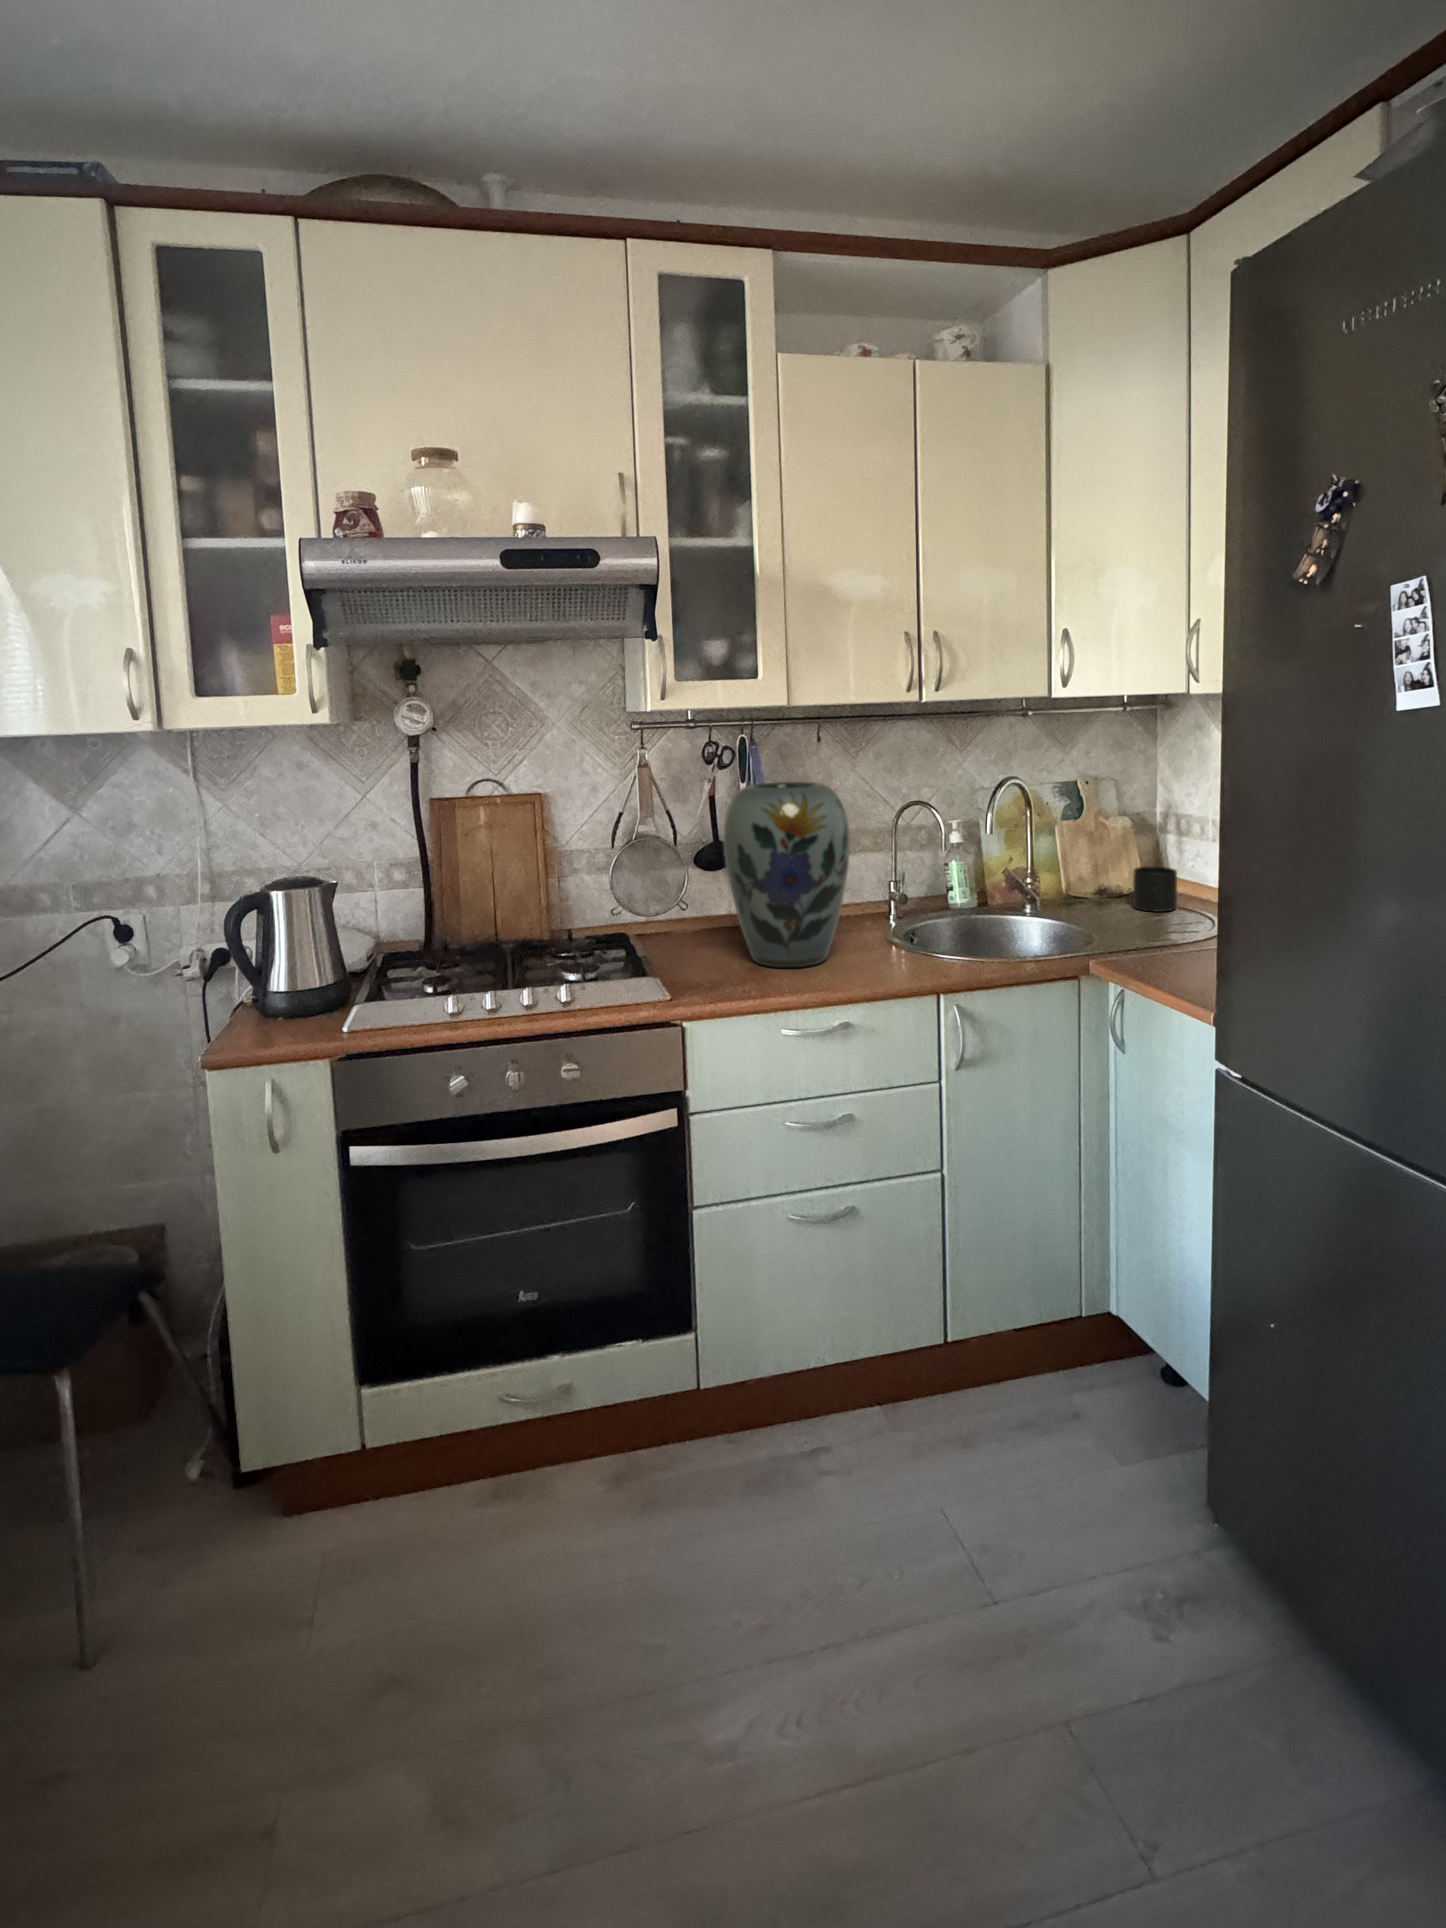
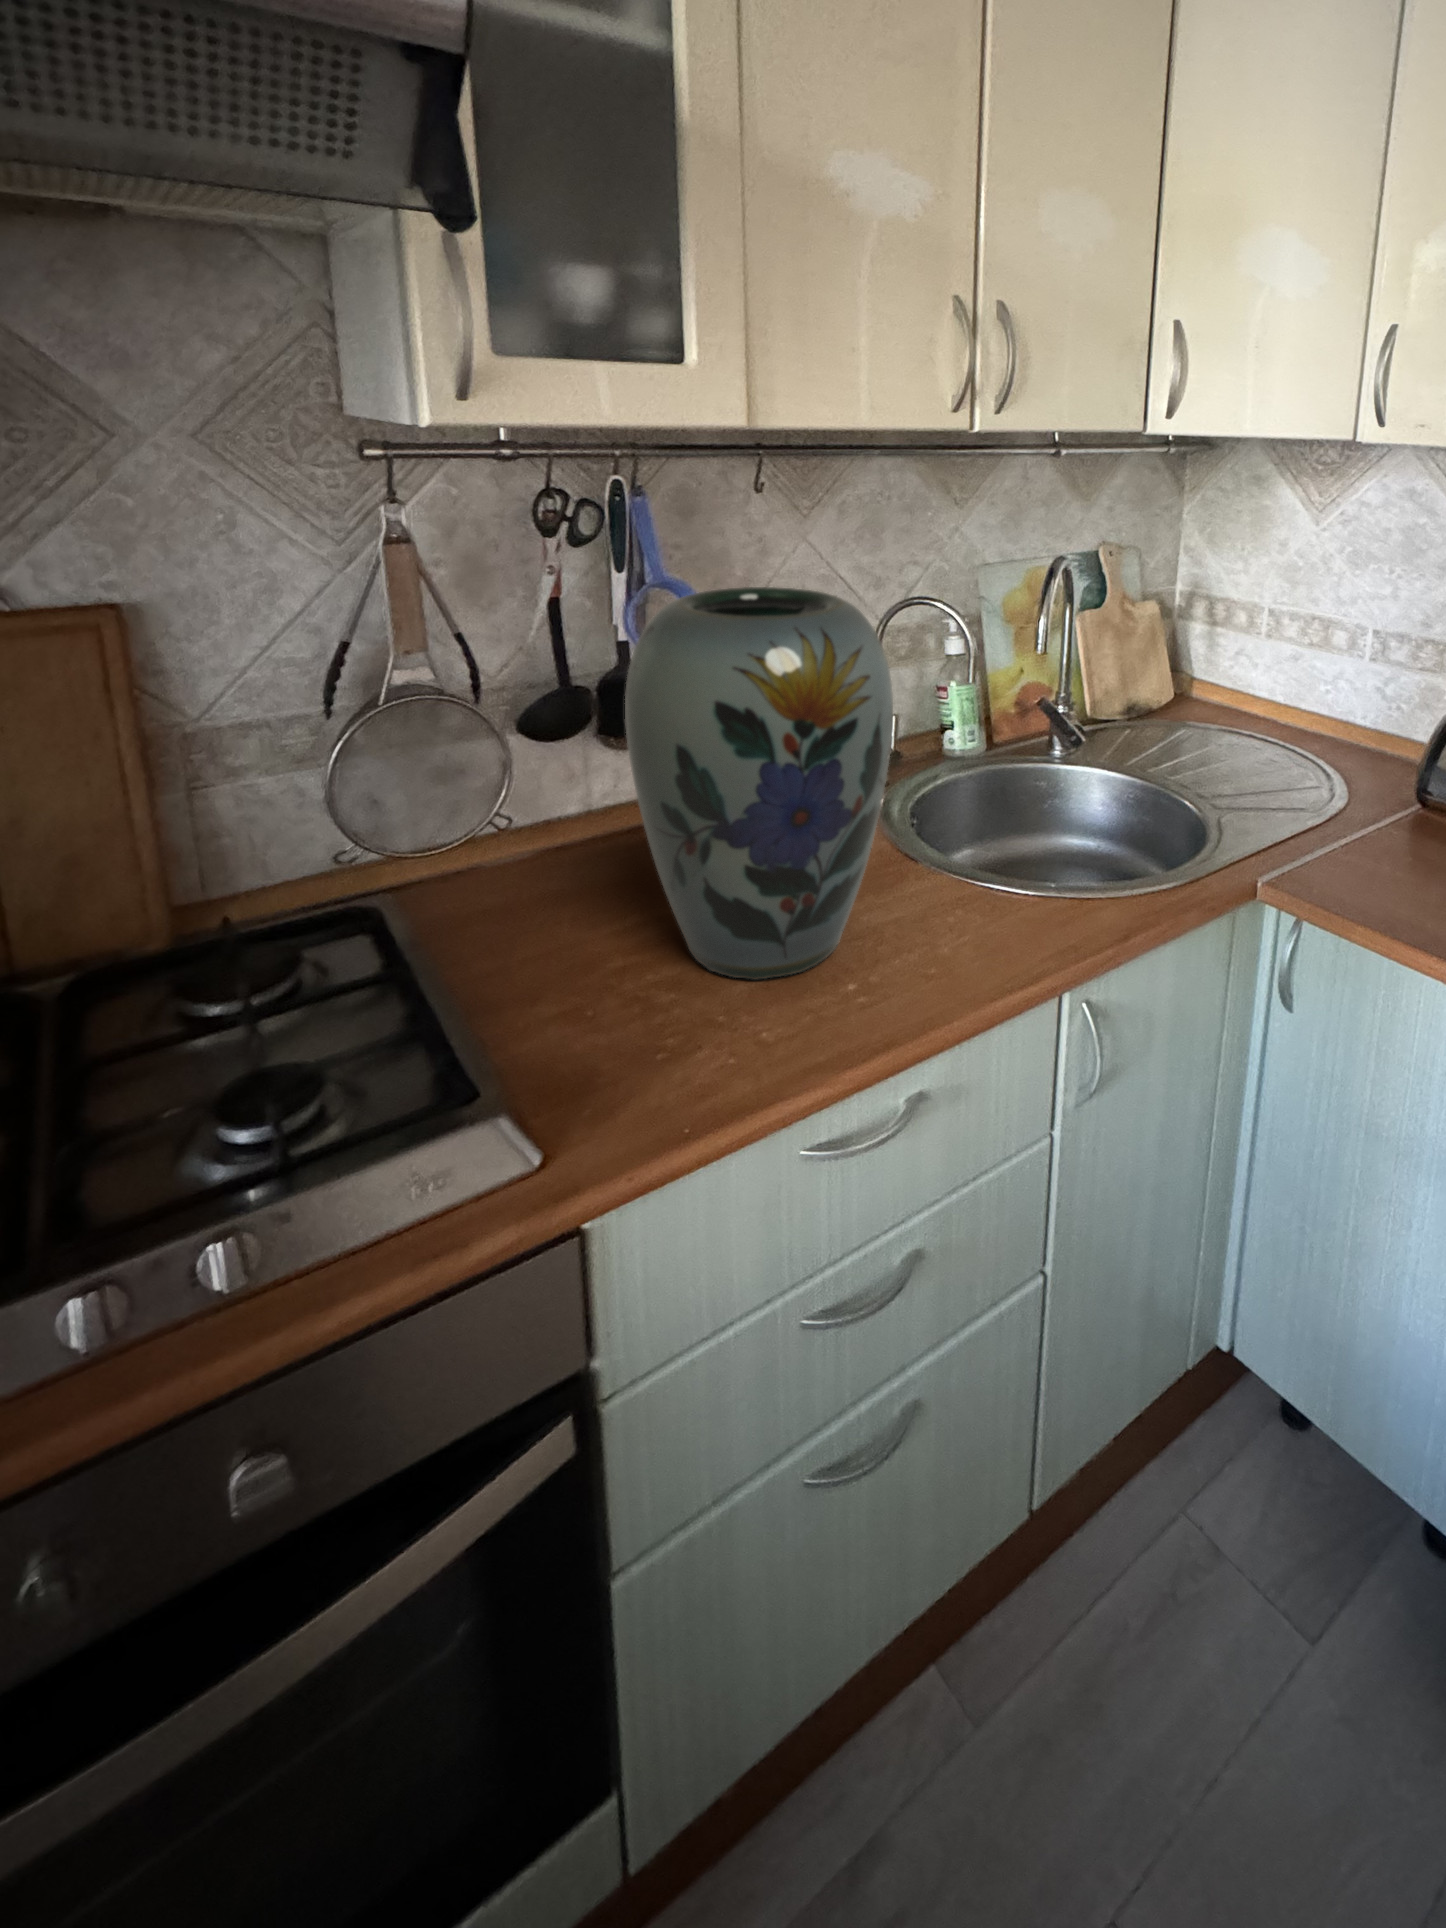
mug: present [1133,867,1177,912] -> none [1175,673,1236,739]

